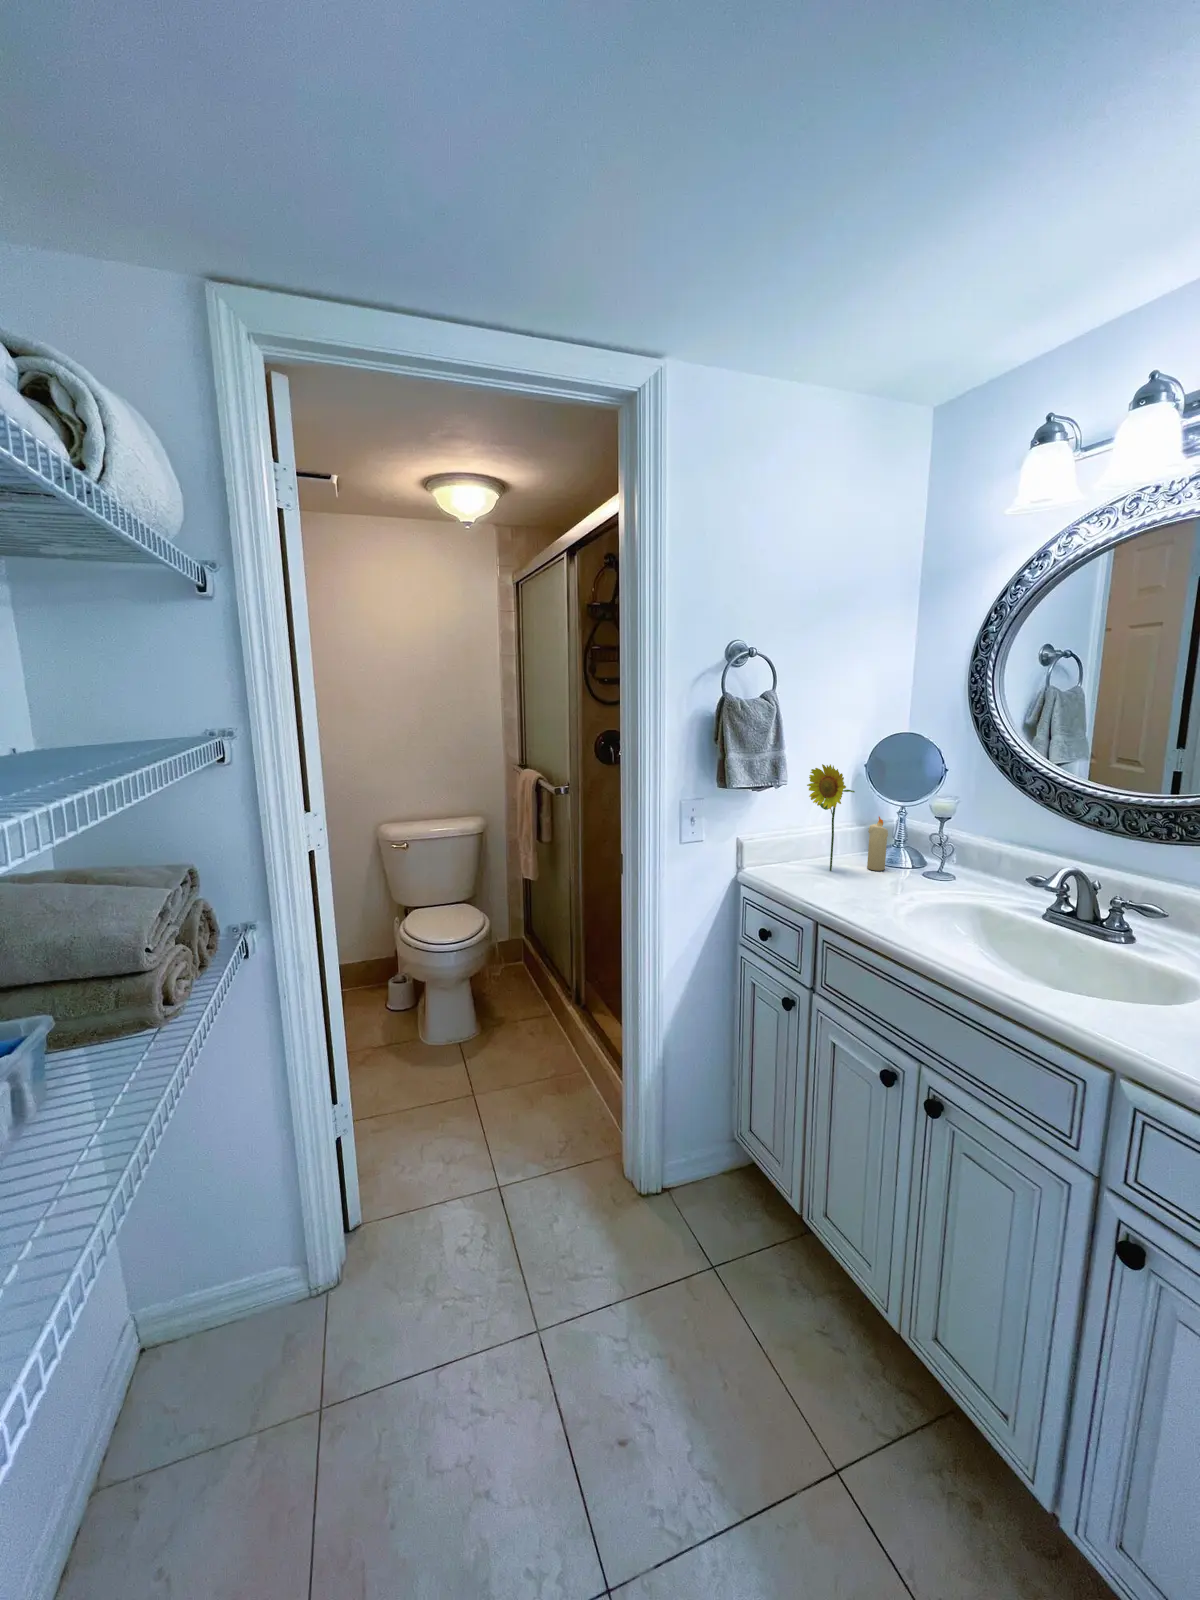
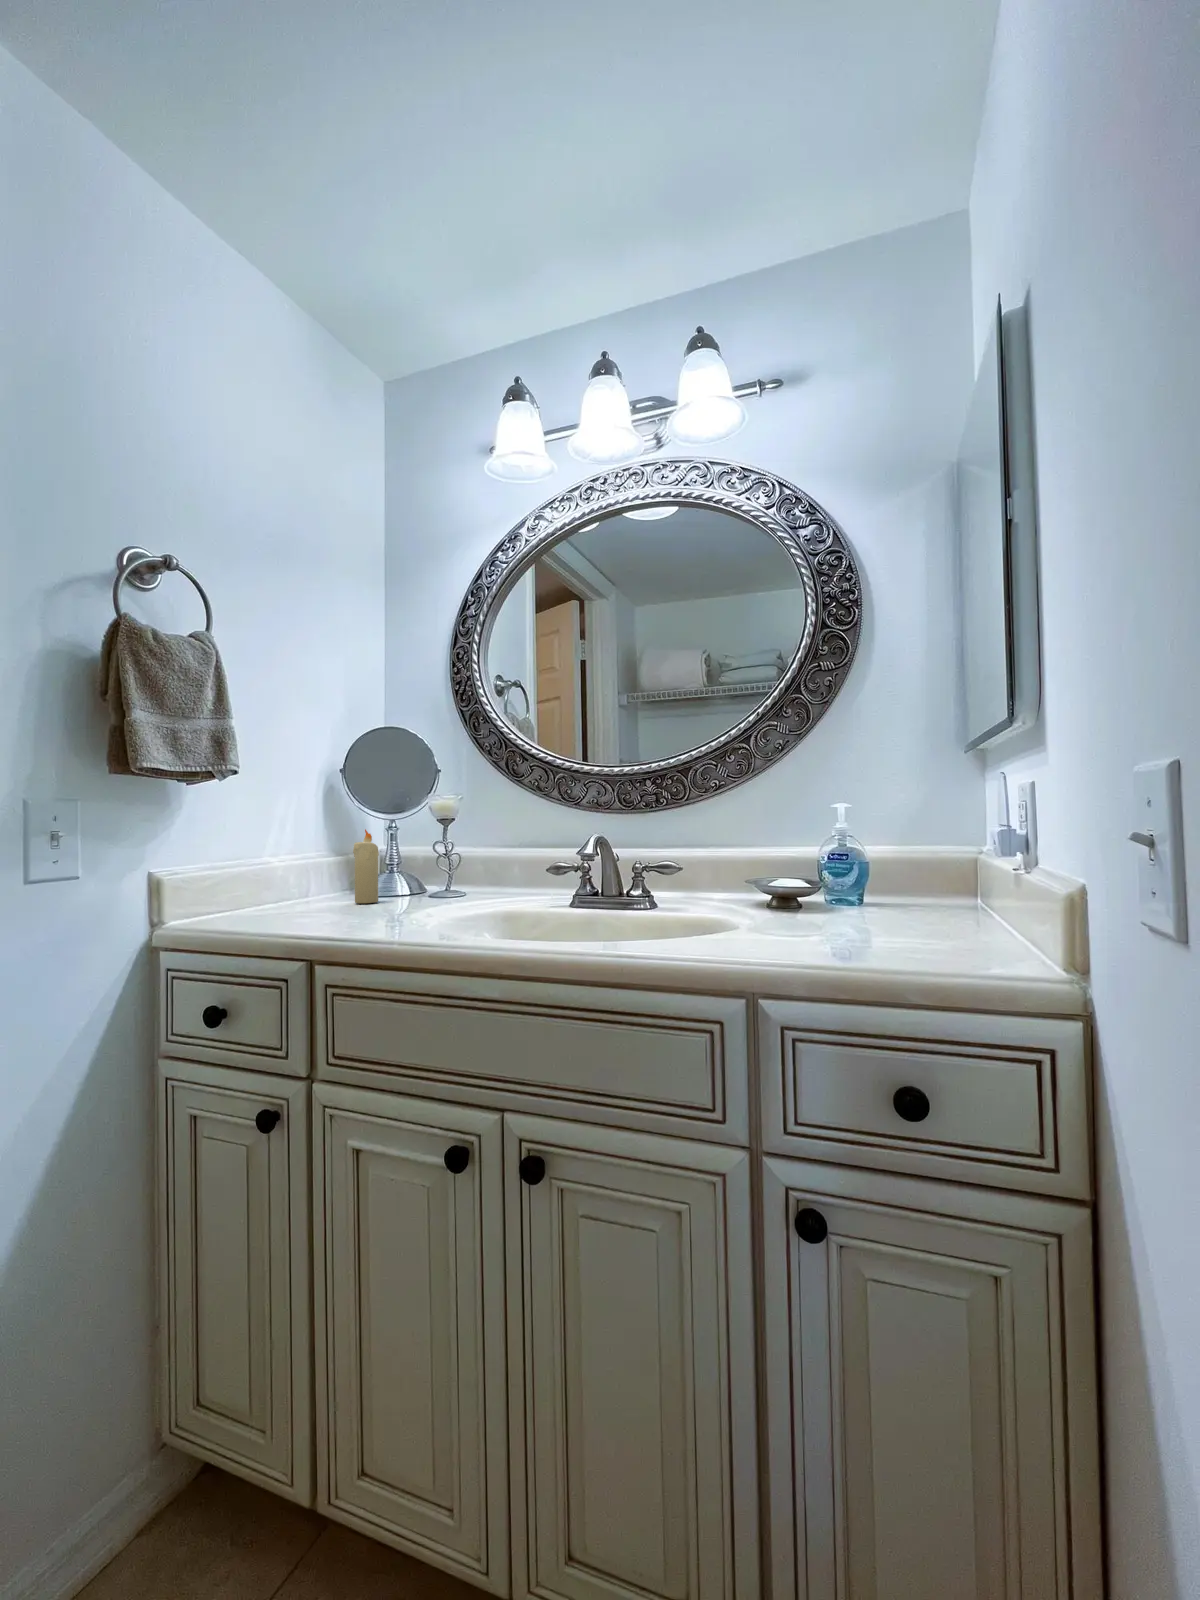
flower: present [807,764,855,871] -> none [263,751,336,910]

